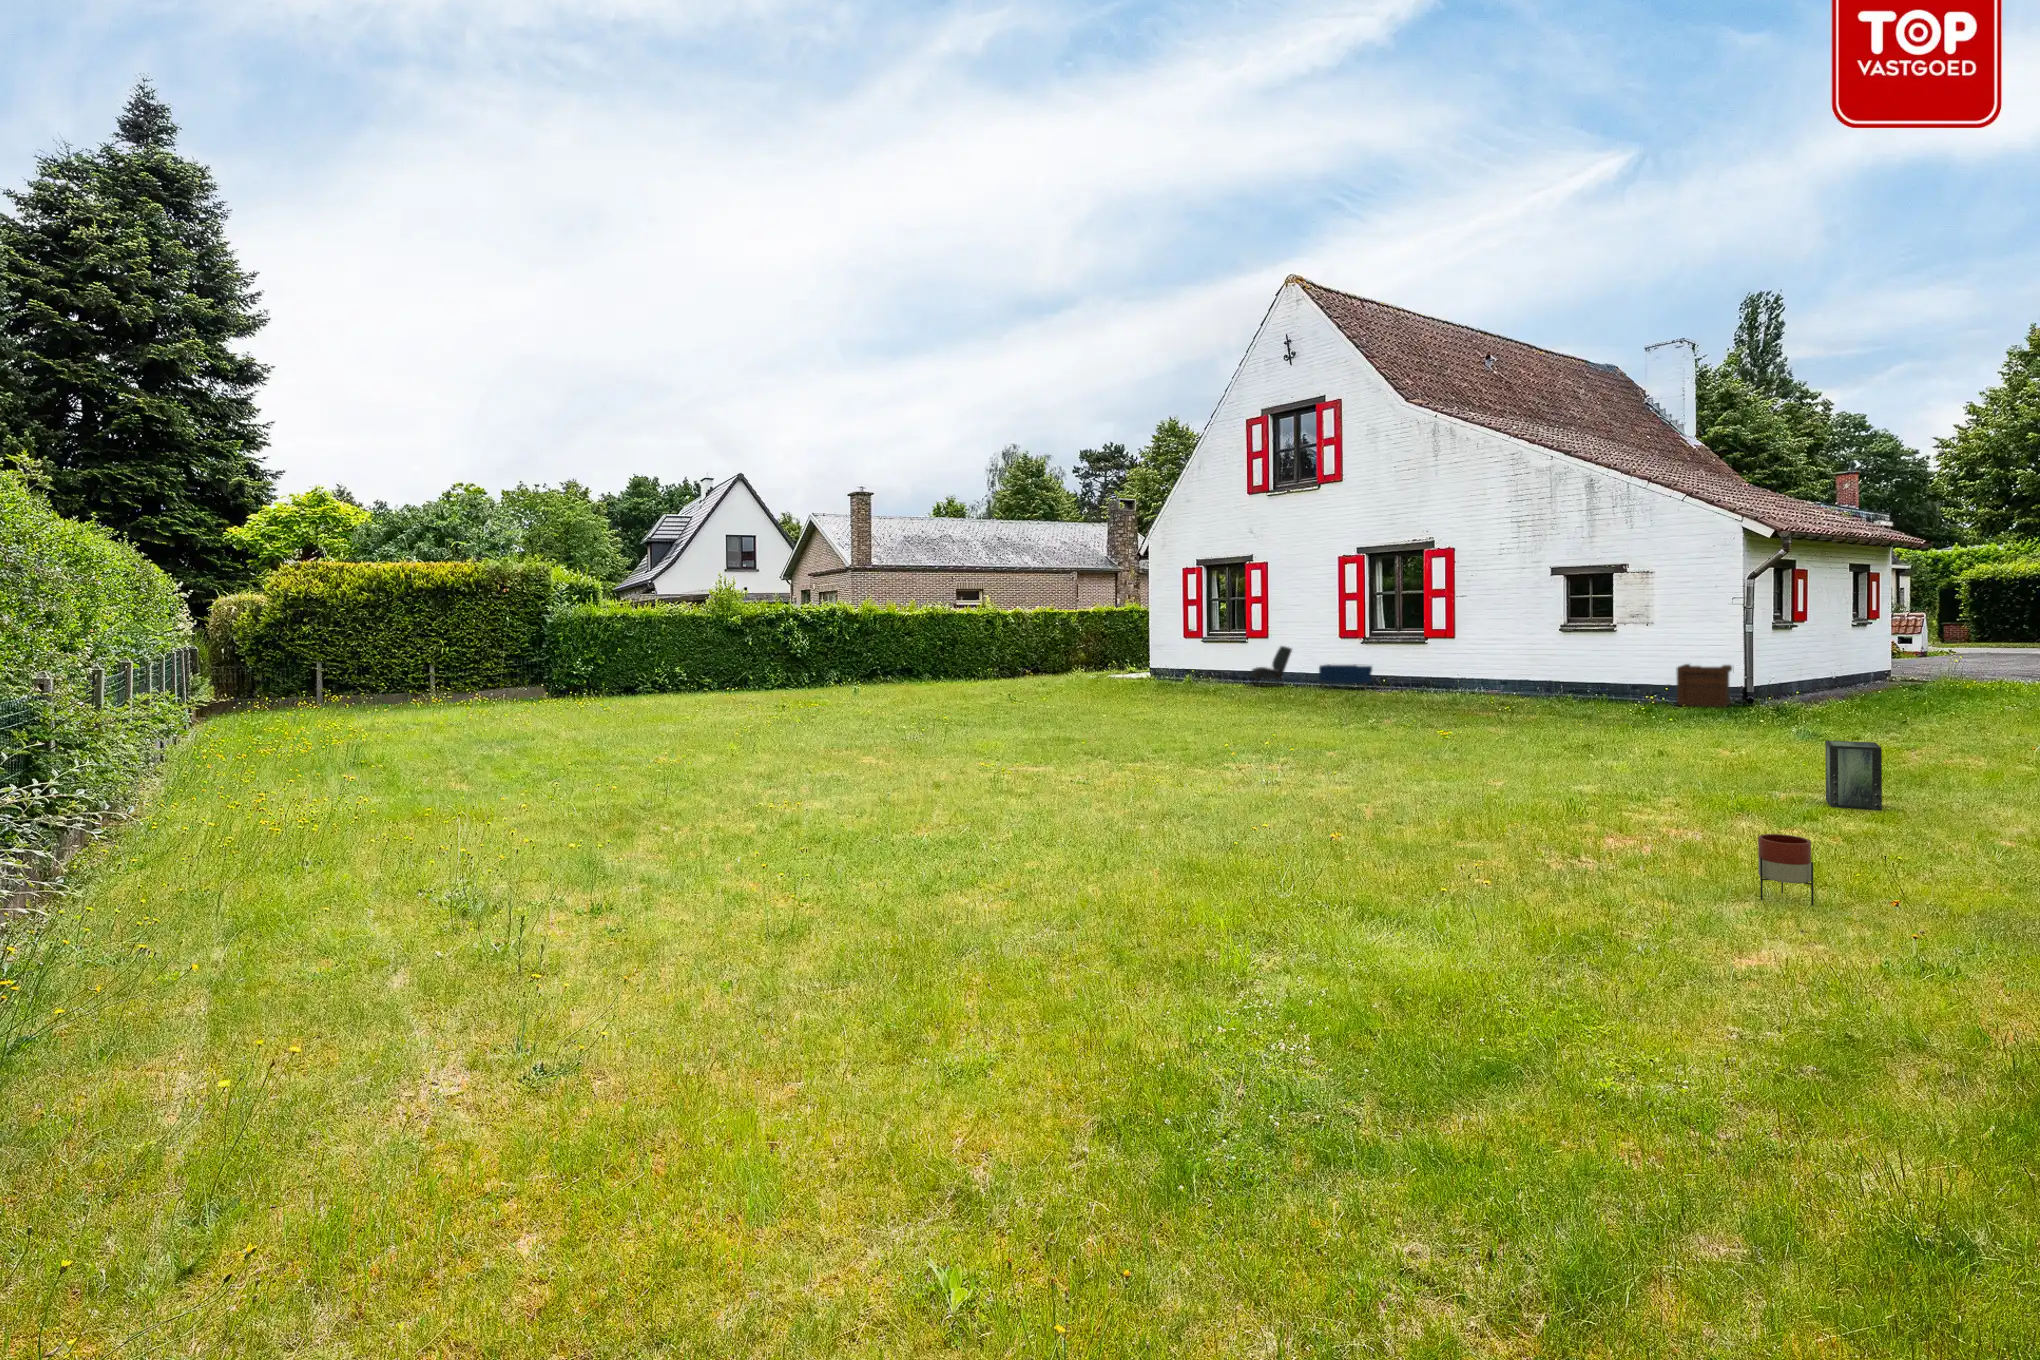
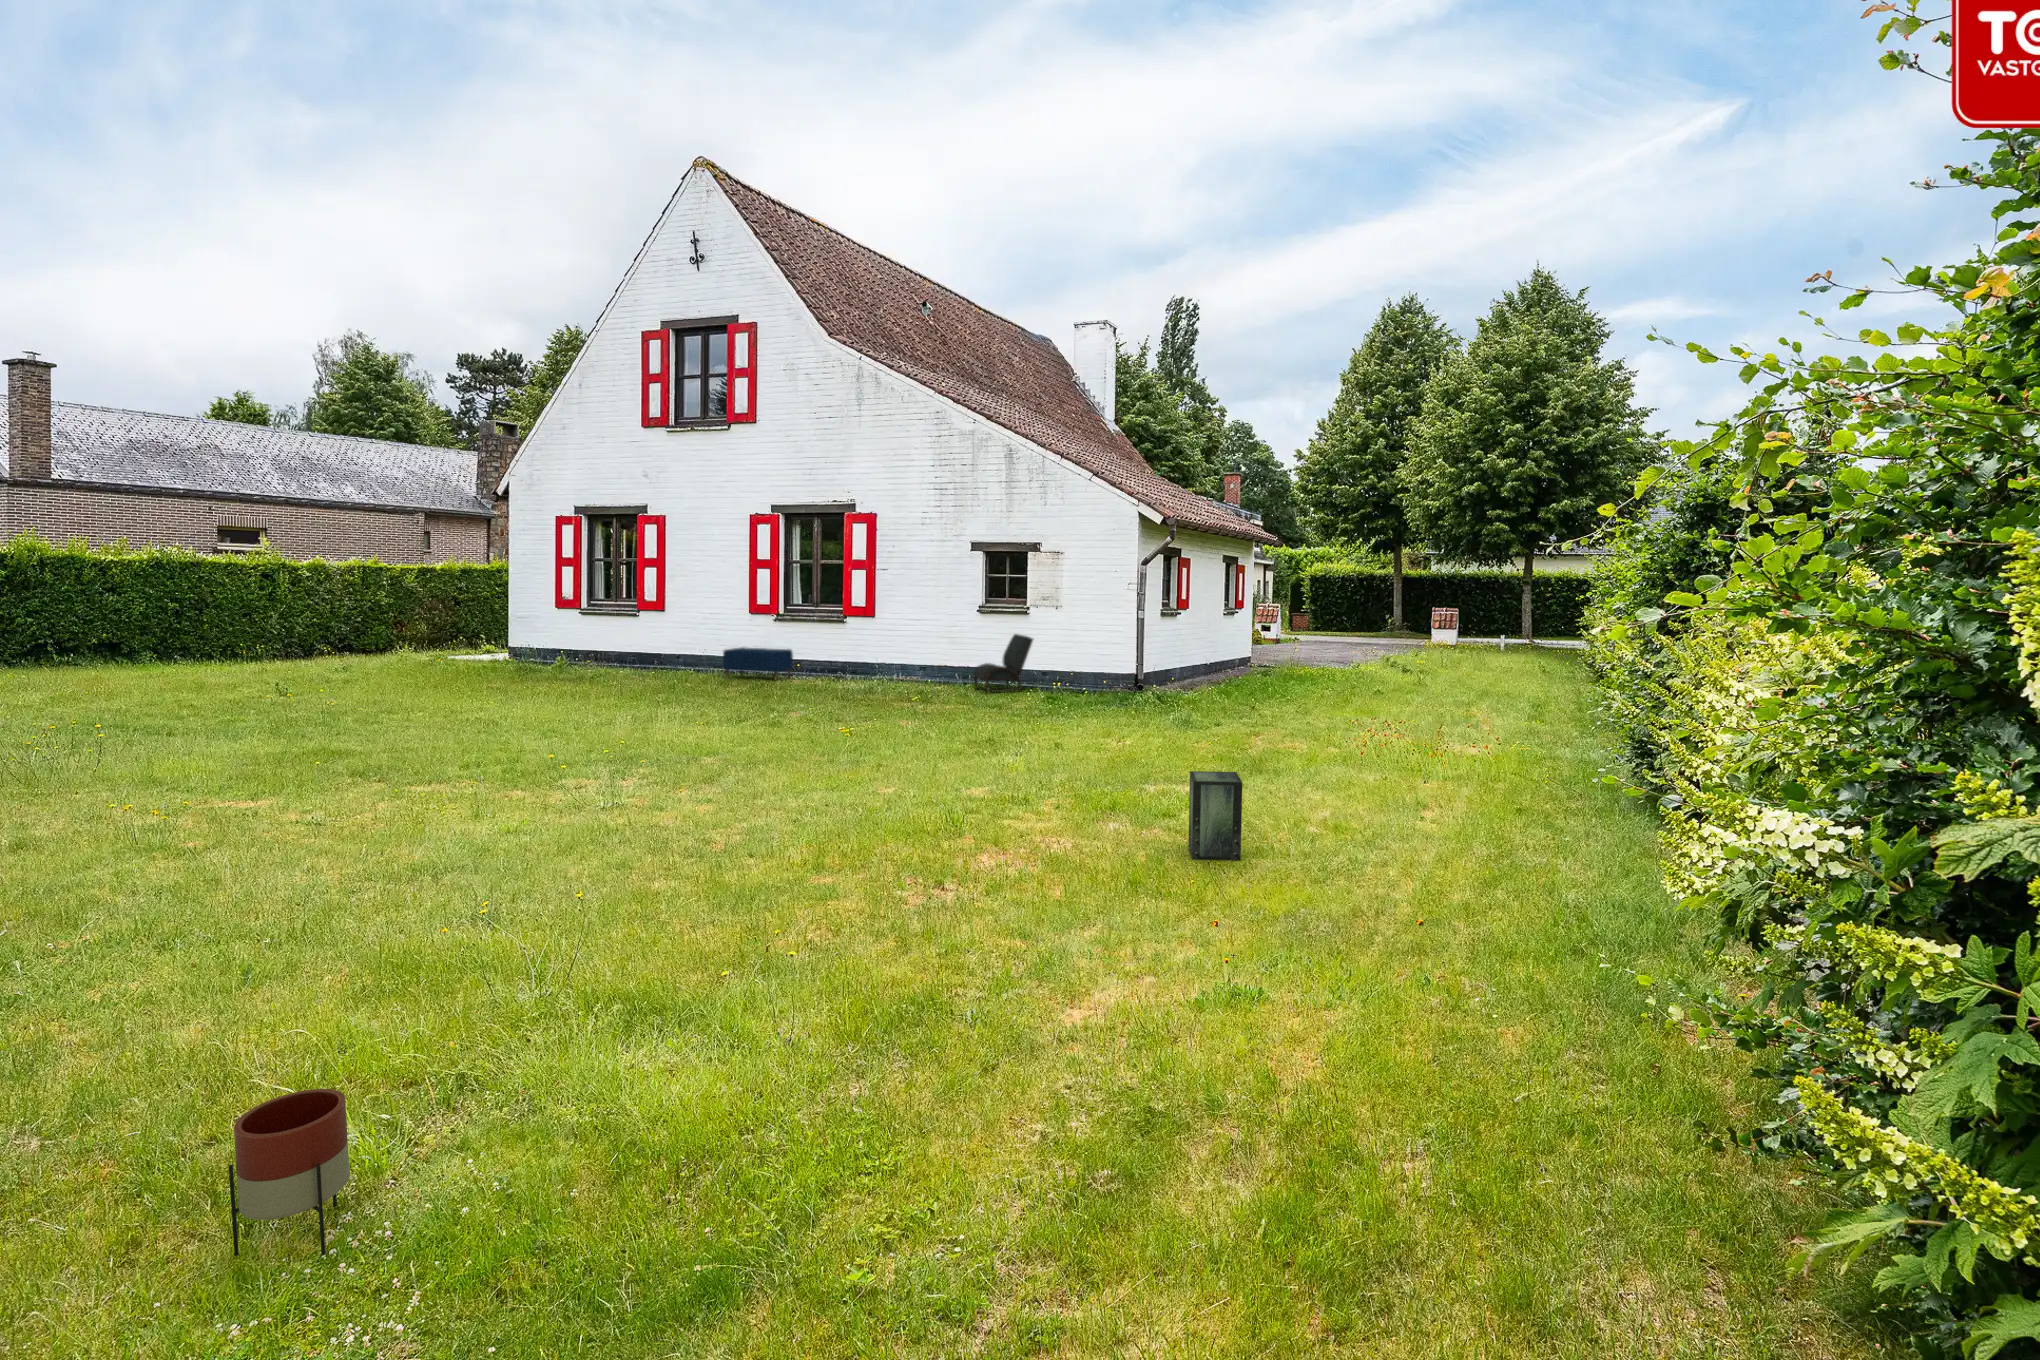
lounge chair: present [1251,646,1292,686] -> present [973,634,1033,693]
wooden crate: present [1676,664,1732,707] -> none [1079,652,1128,699]
planter: present [1758,834,1813,905] -> present [229,1089,350,1255]

